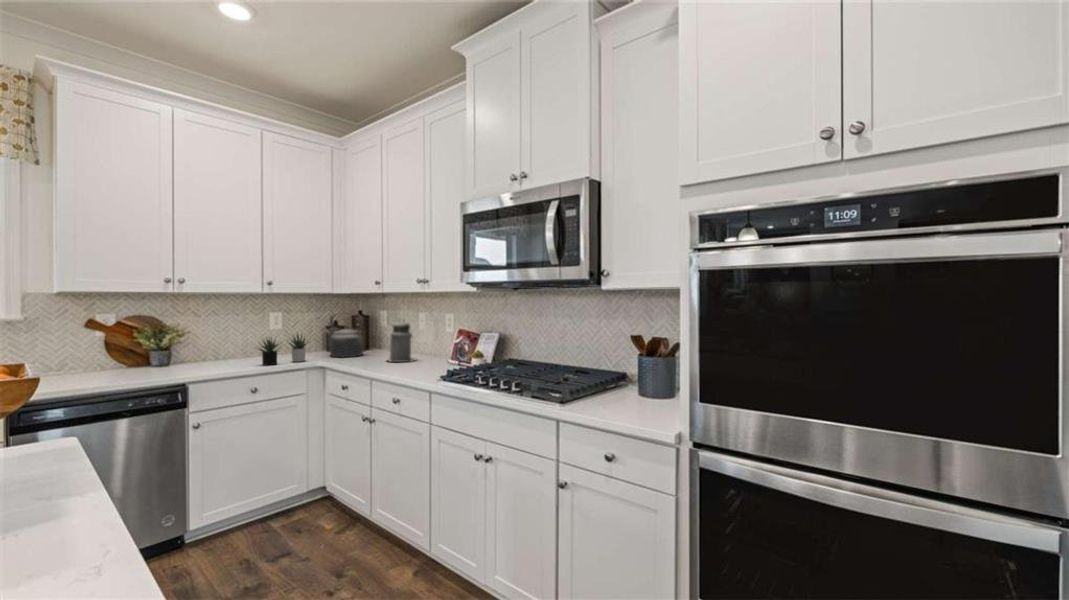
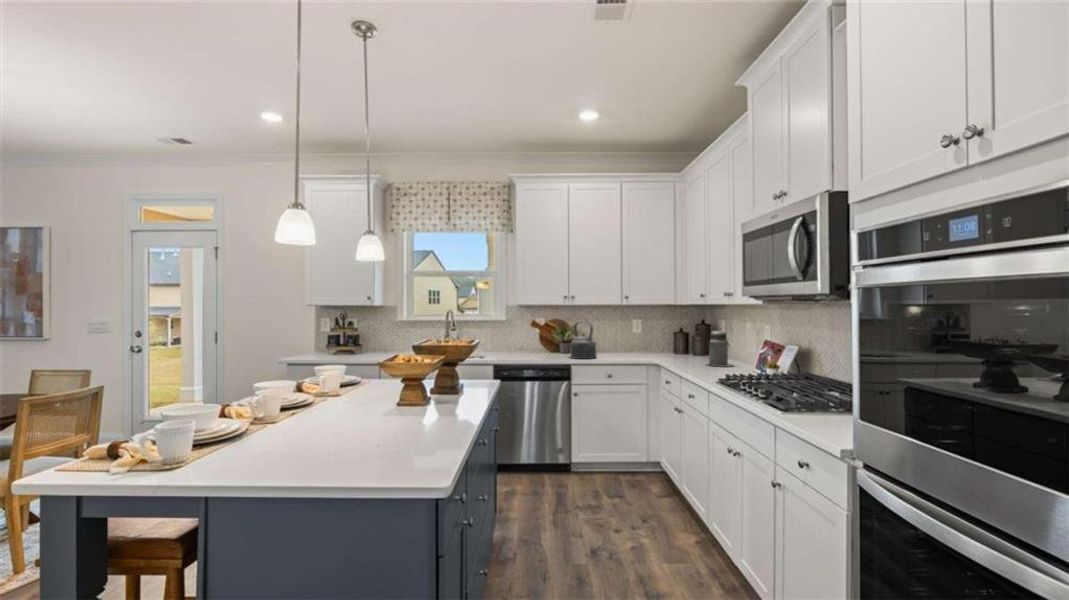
kettle: present [326,314,363,357] -> present [571,322,597,359]
succulent plant: present [259,333,308,365] -> none [612,335,654,359]

